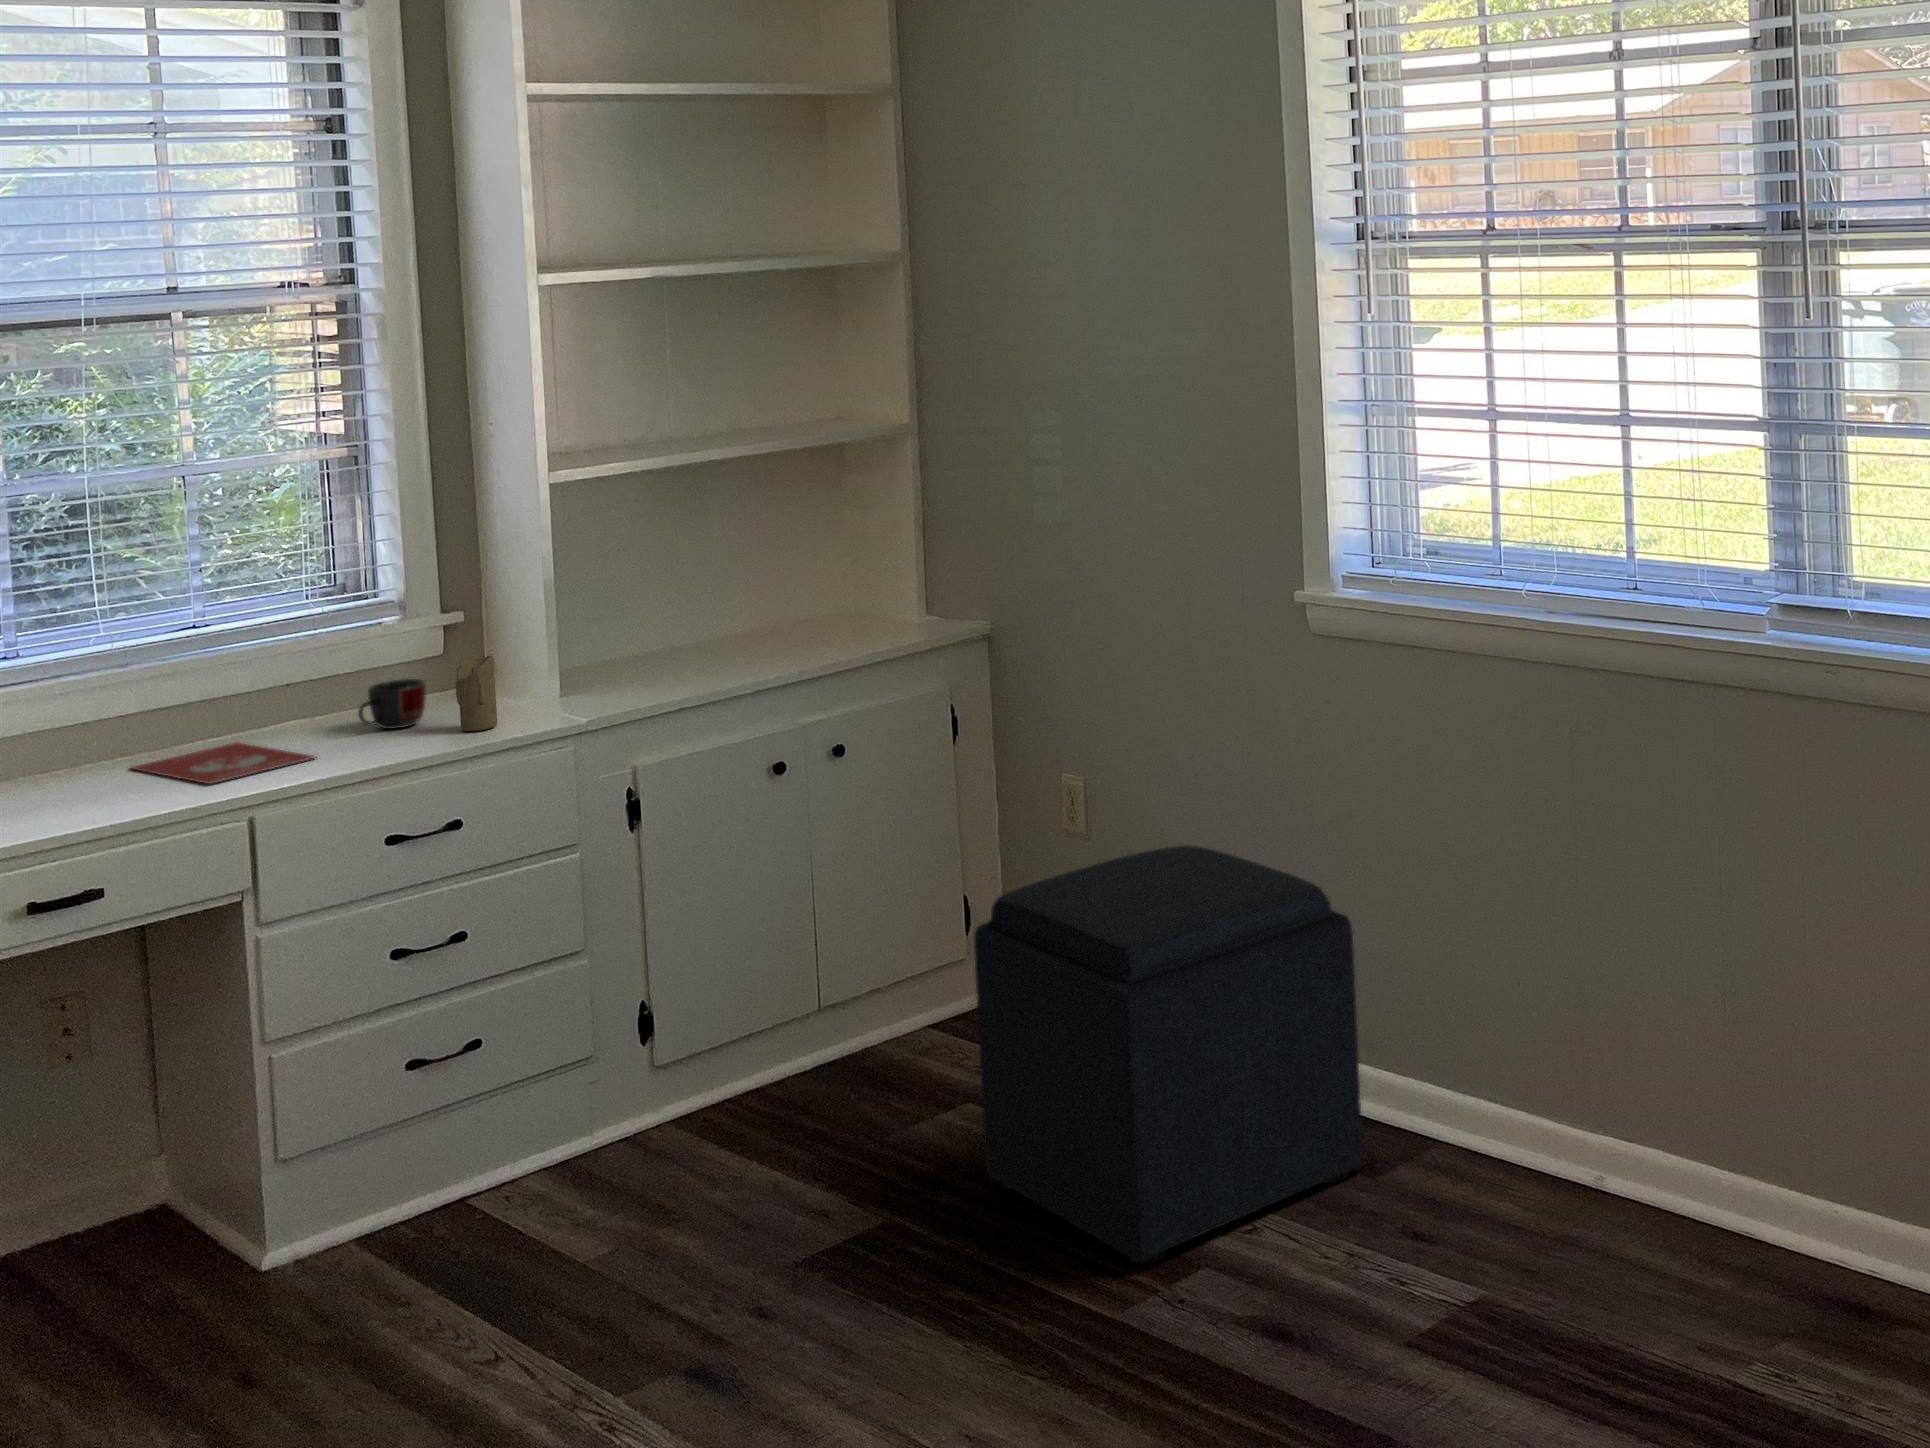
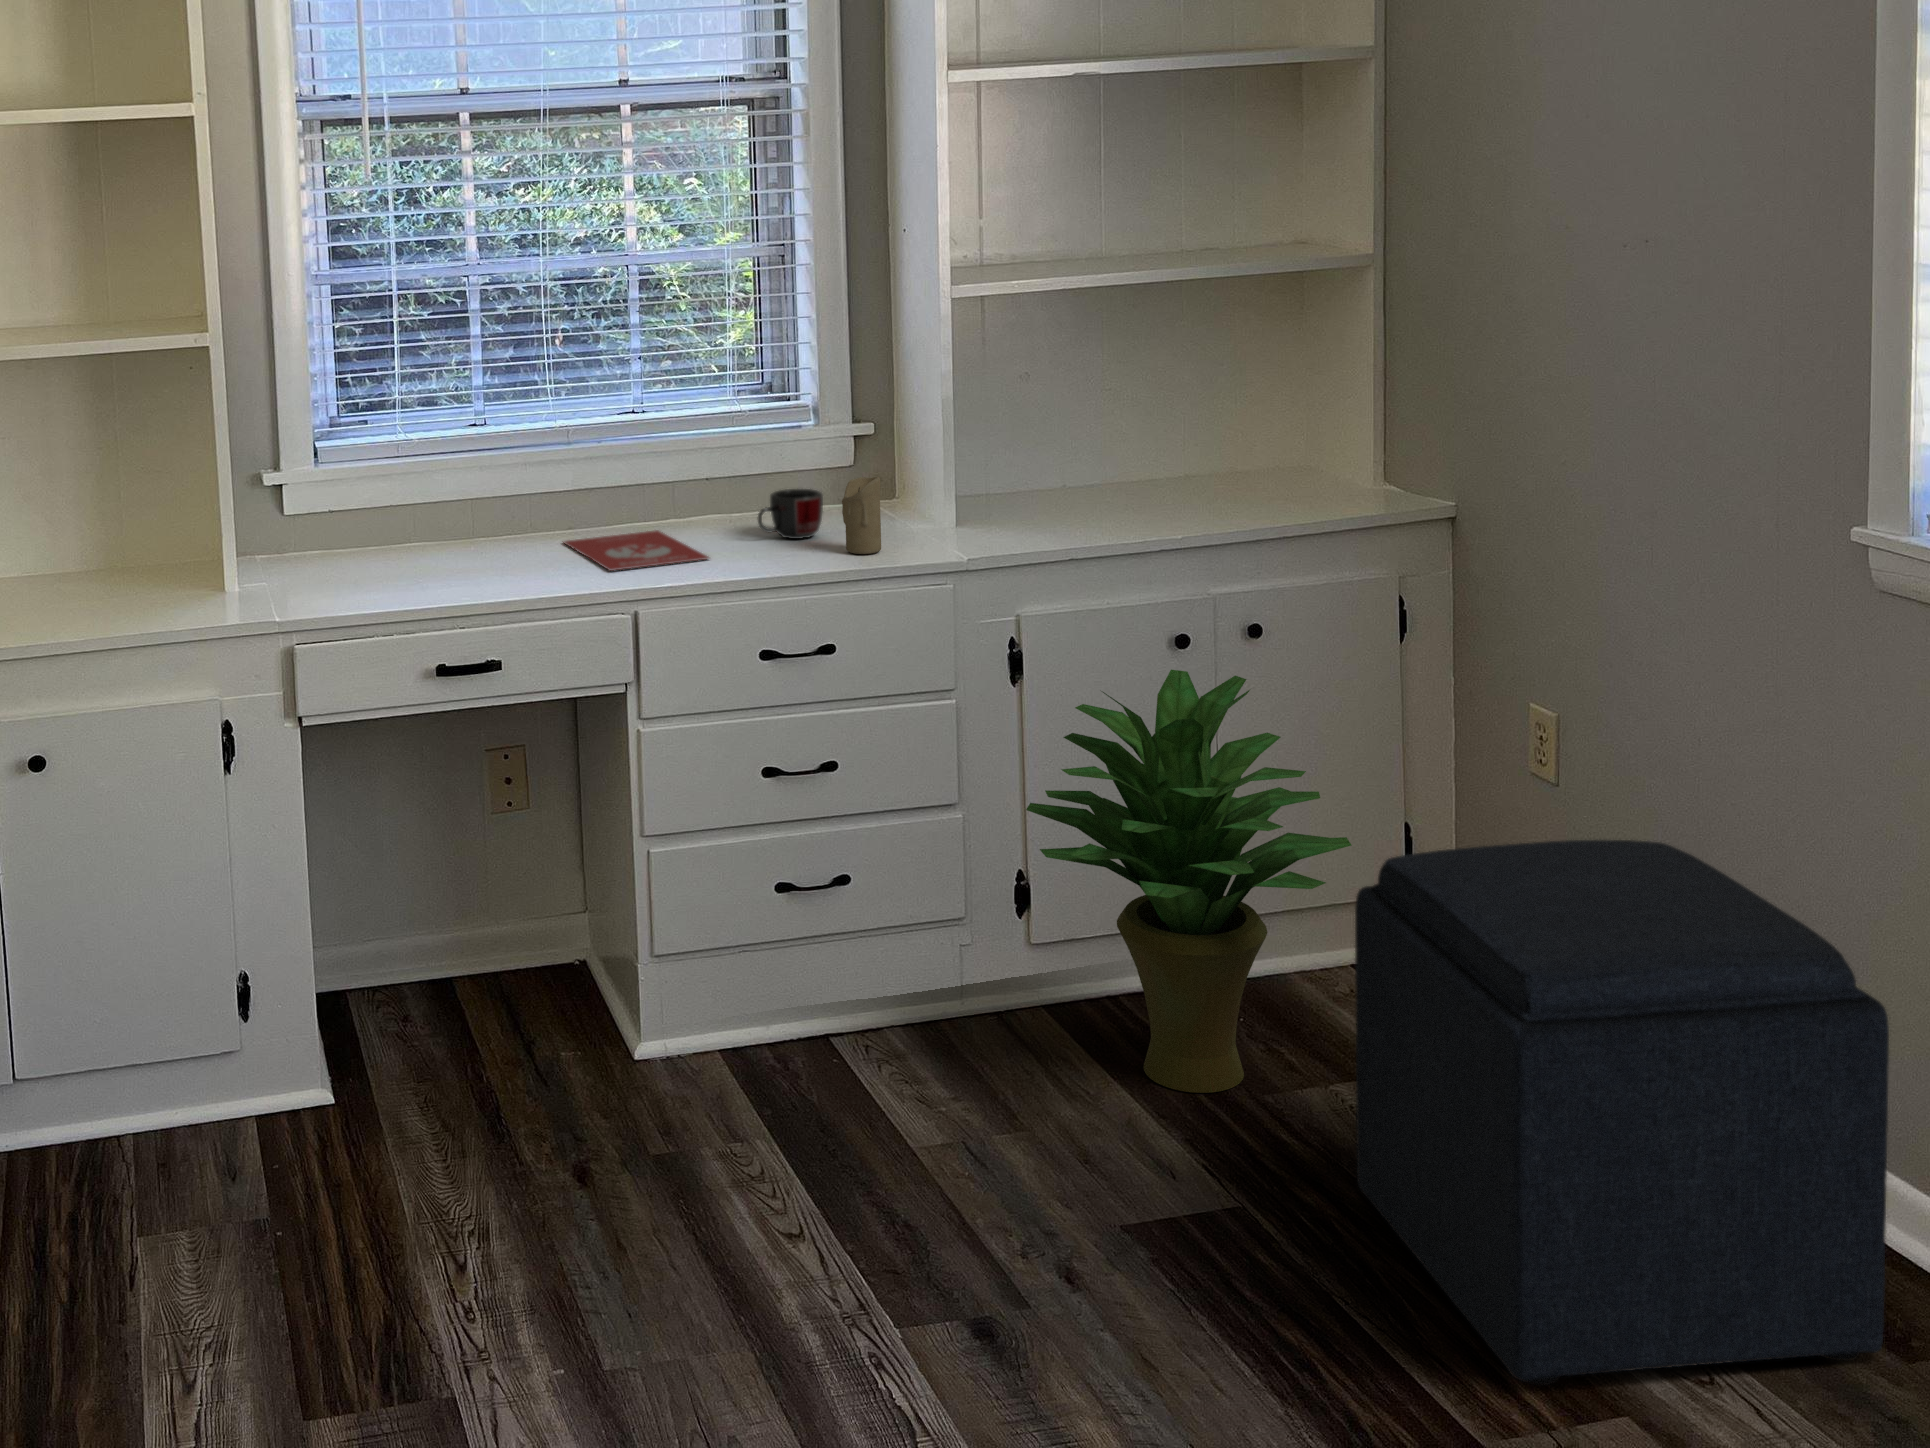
potted plant: none [663,783,947,1152] -> present [1026,670,1351,1093]

